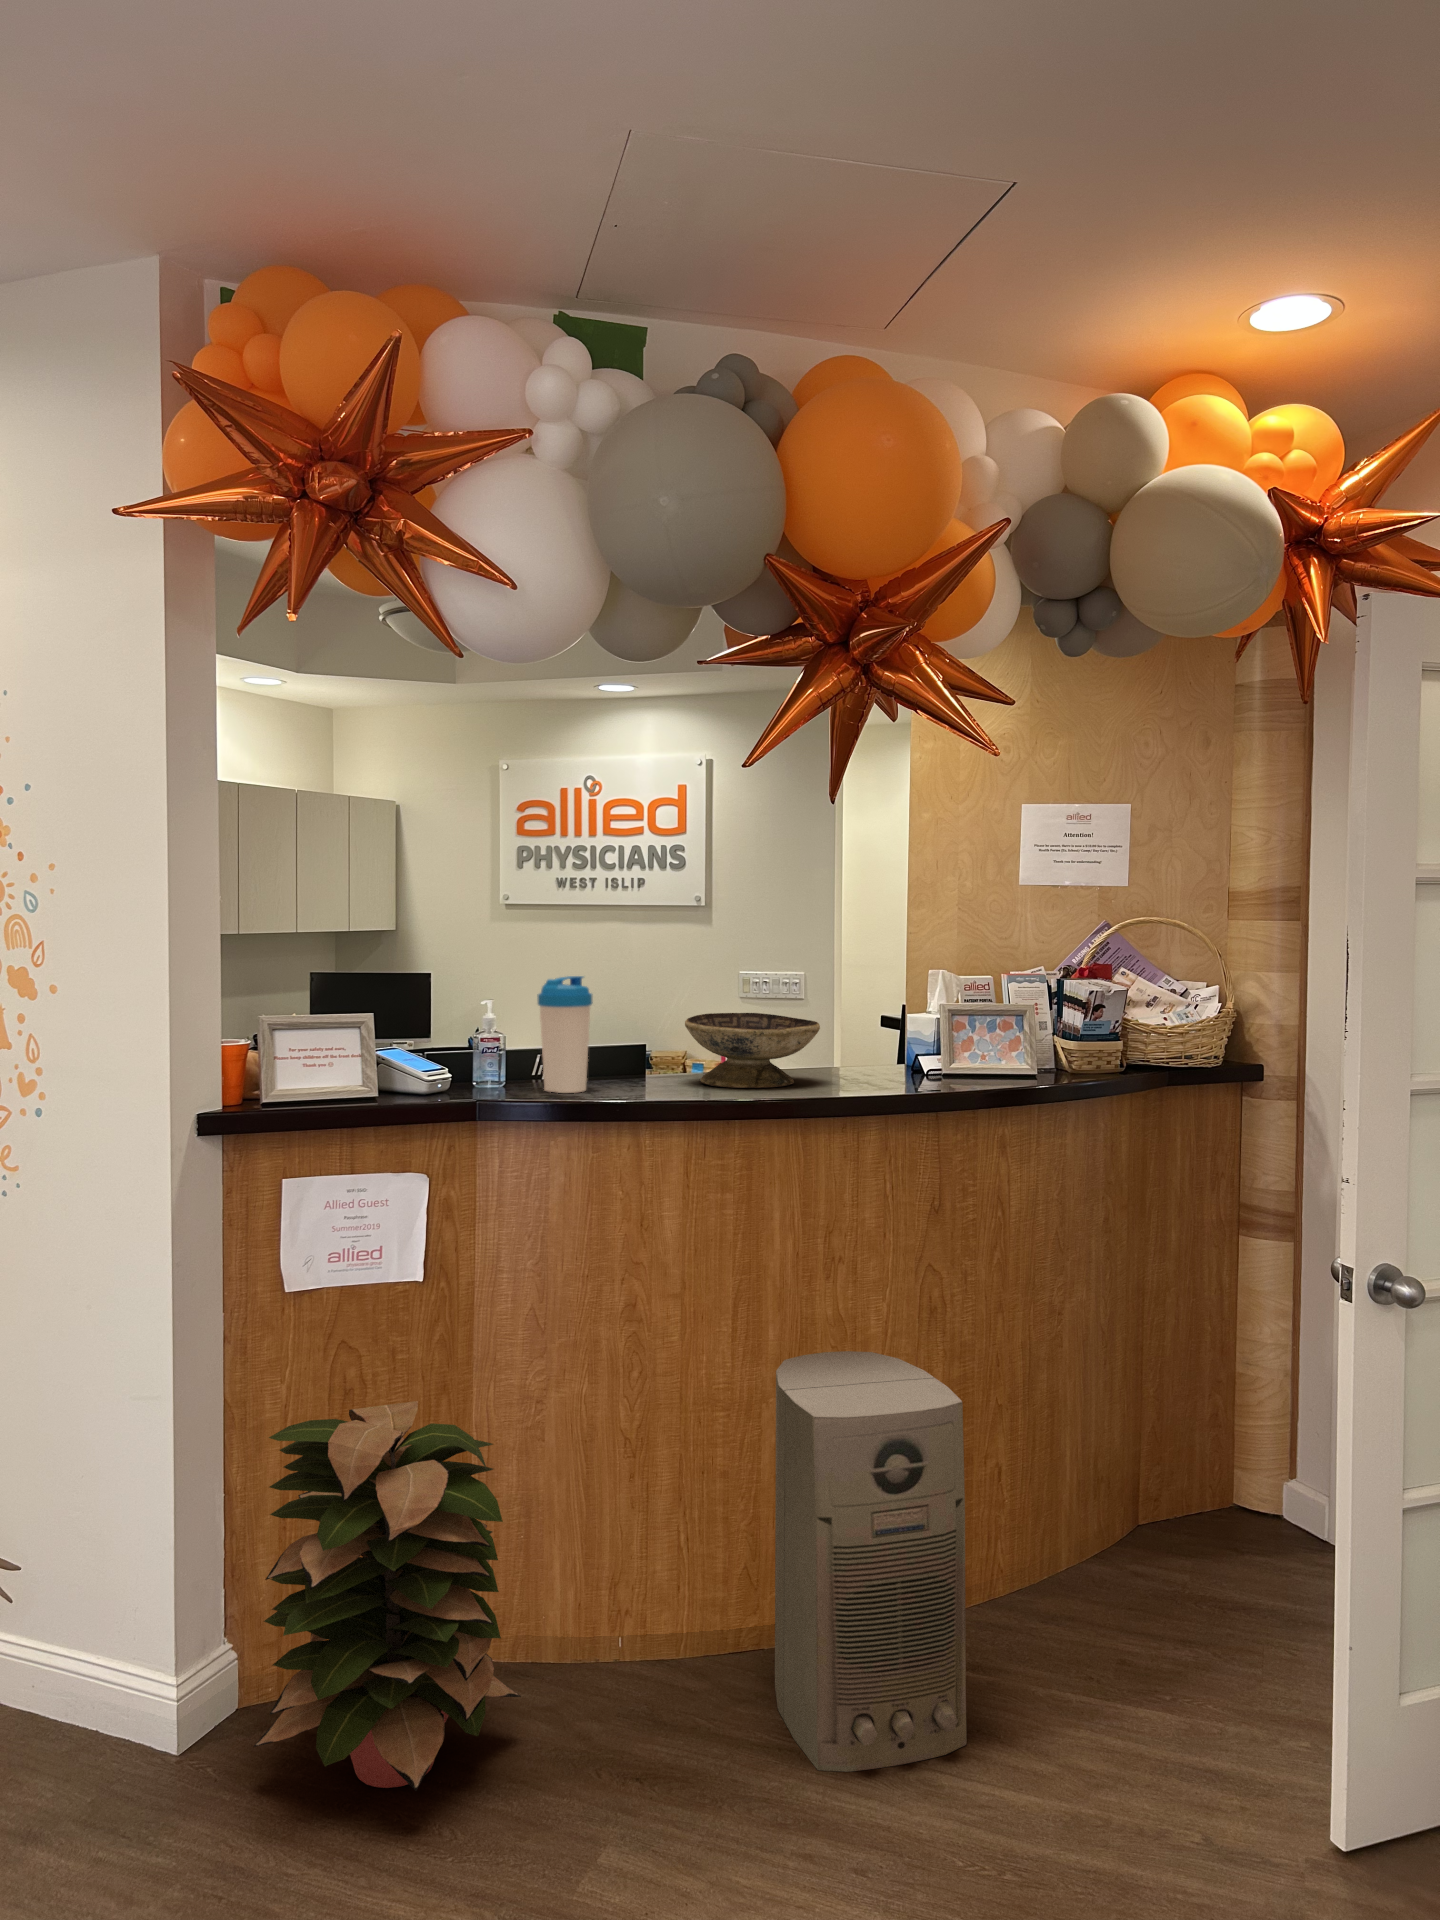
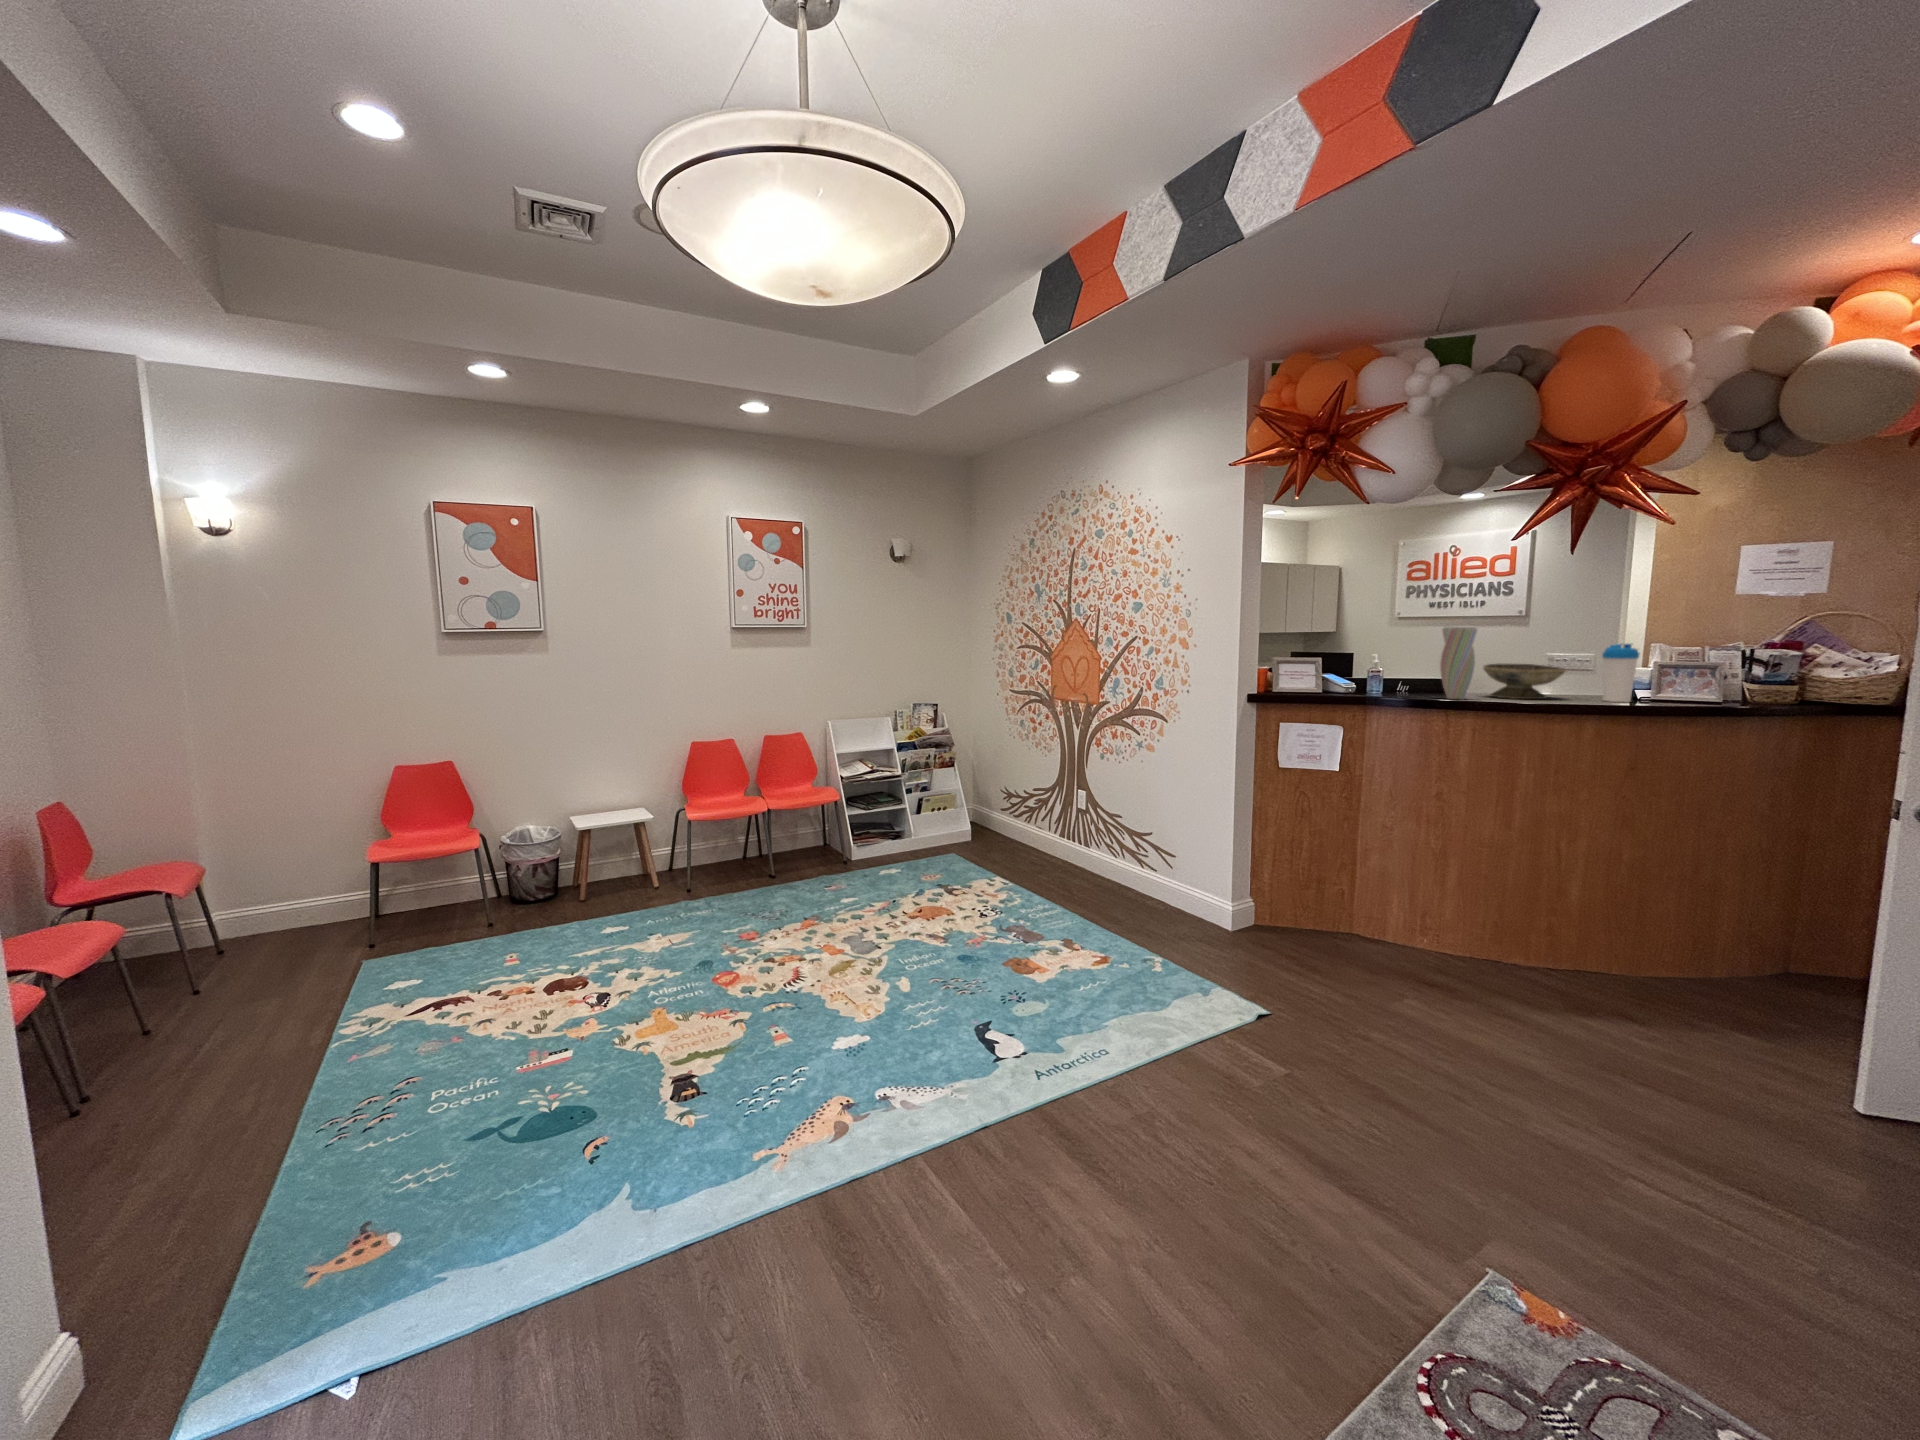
vase: none [613,942,679,1099] -> present [1440,627,1478,699]
water bottle: present [537,976,593,1093] -> present [1602,644,1639,702]
air purifier: present [775,1351,967,1772] -> none [1505,826,1626,1017]
decorative plant: present [253,1401,521,1791] -> none [1259,812,1373,958]

